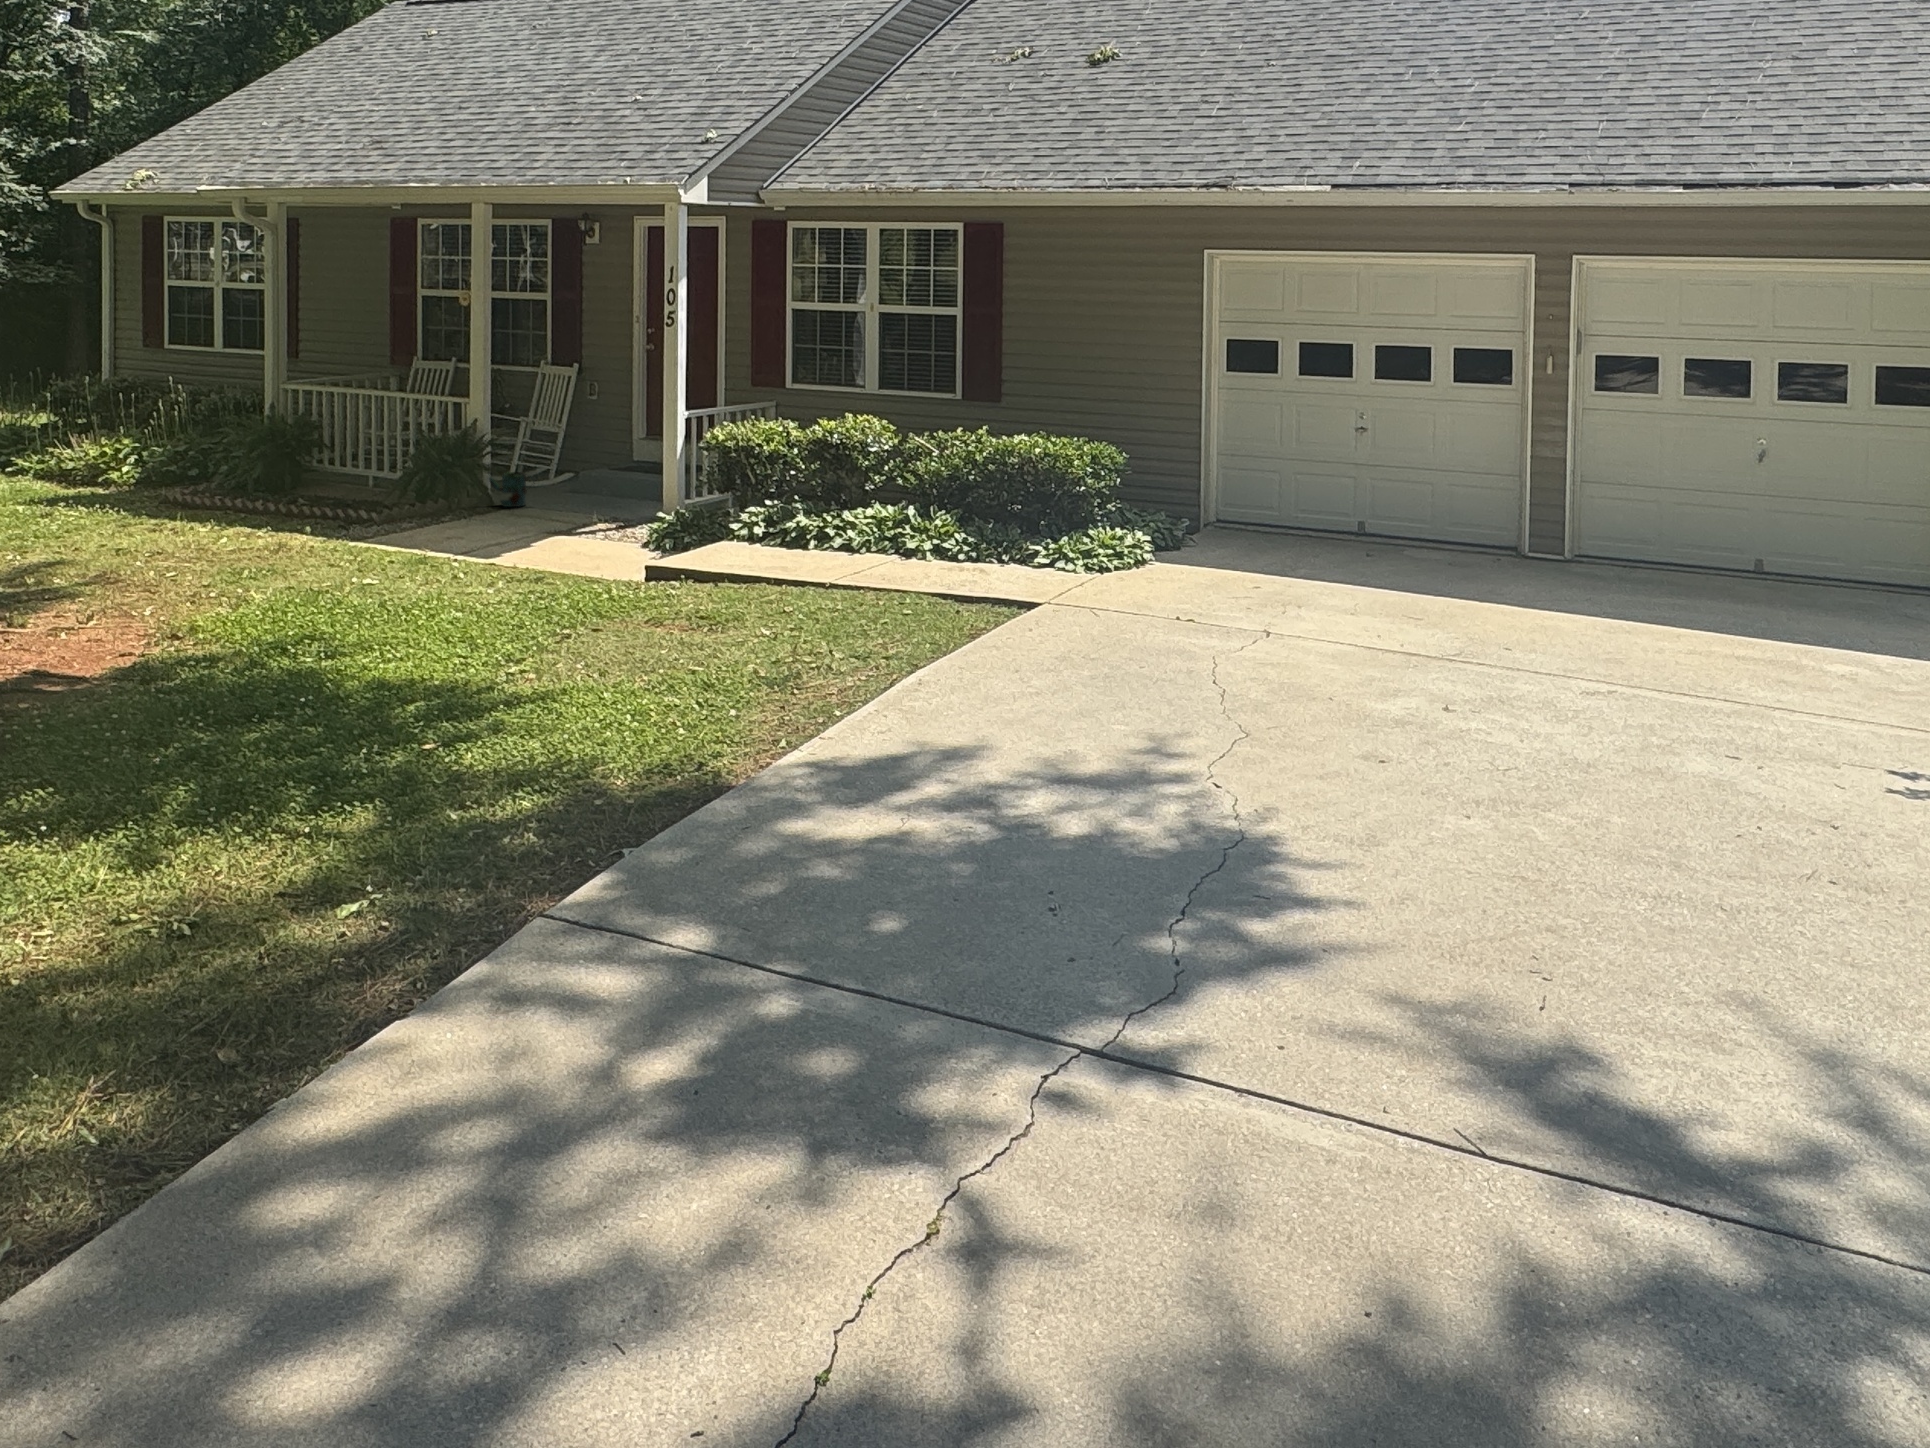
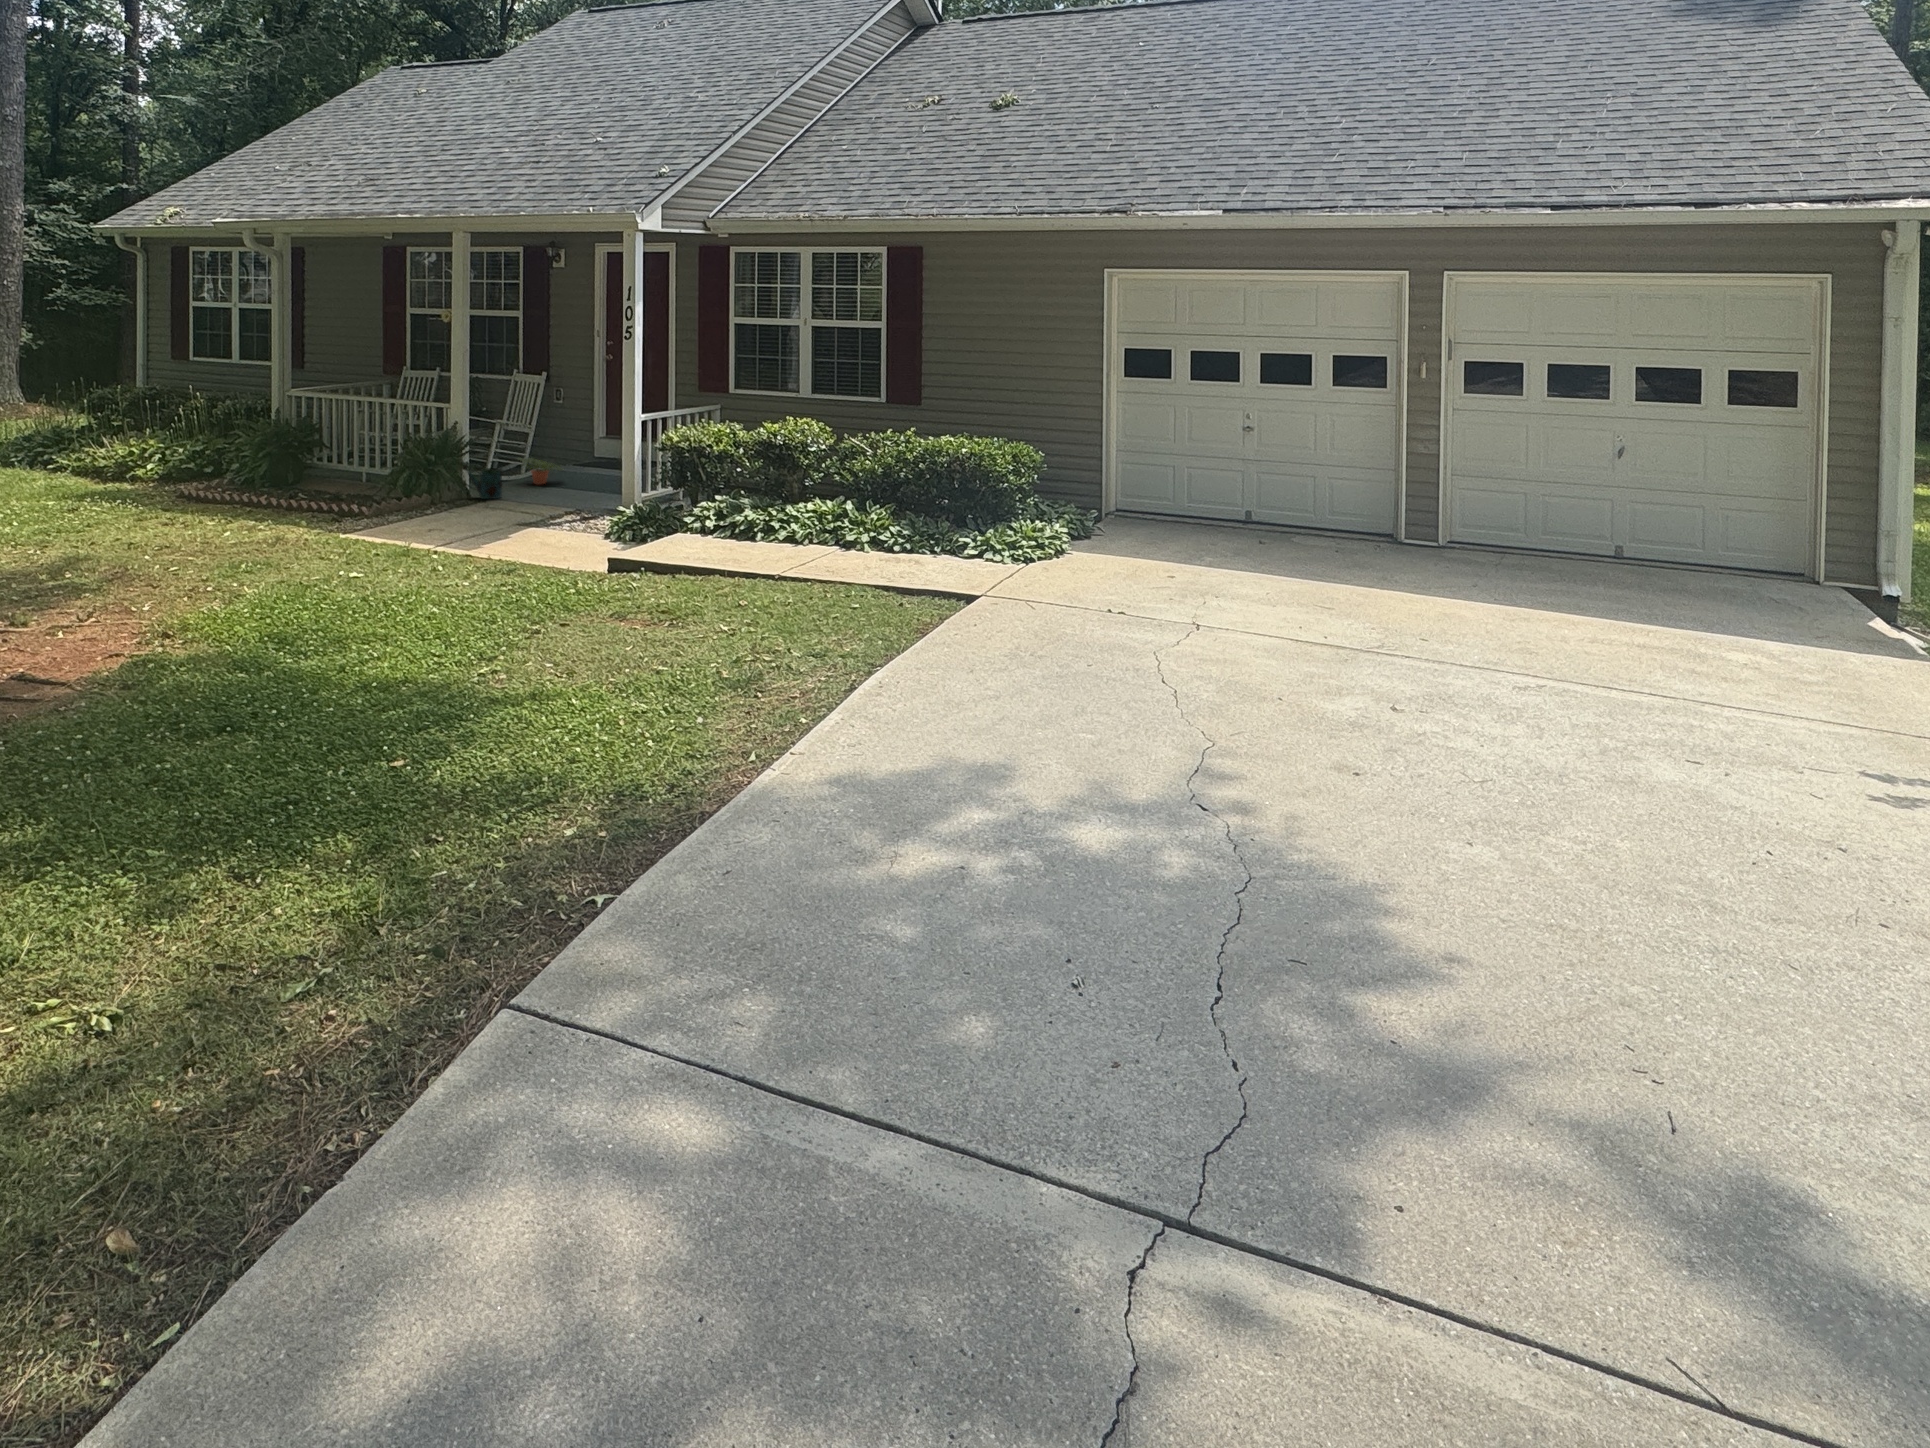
potted plant: none [541,461,598,493] -> present [520,458,562,485]

